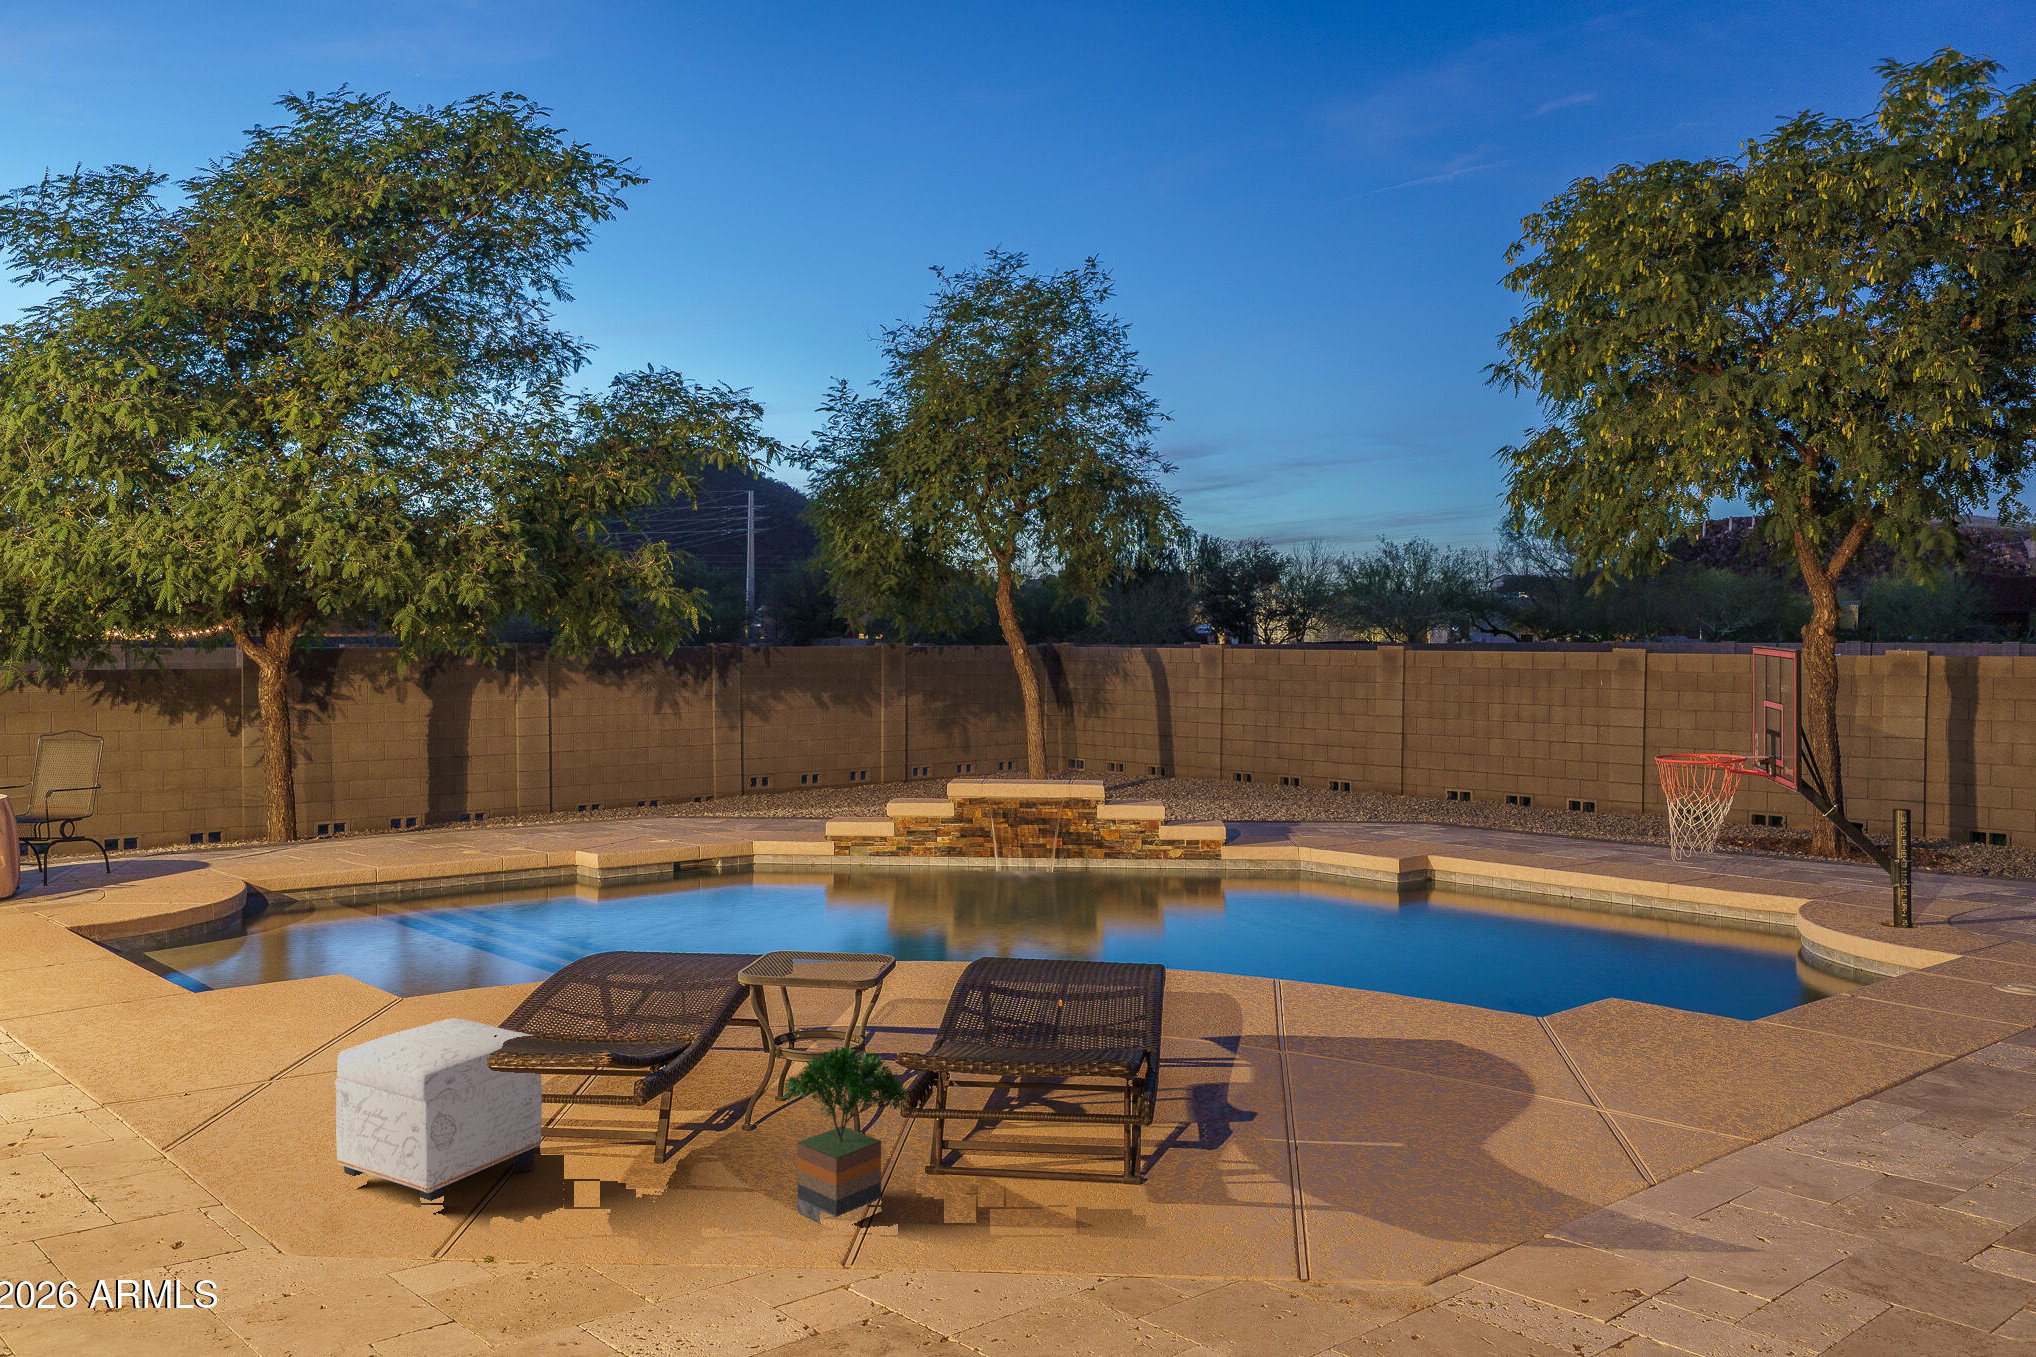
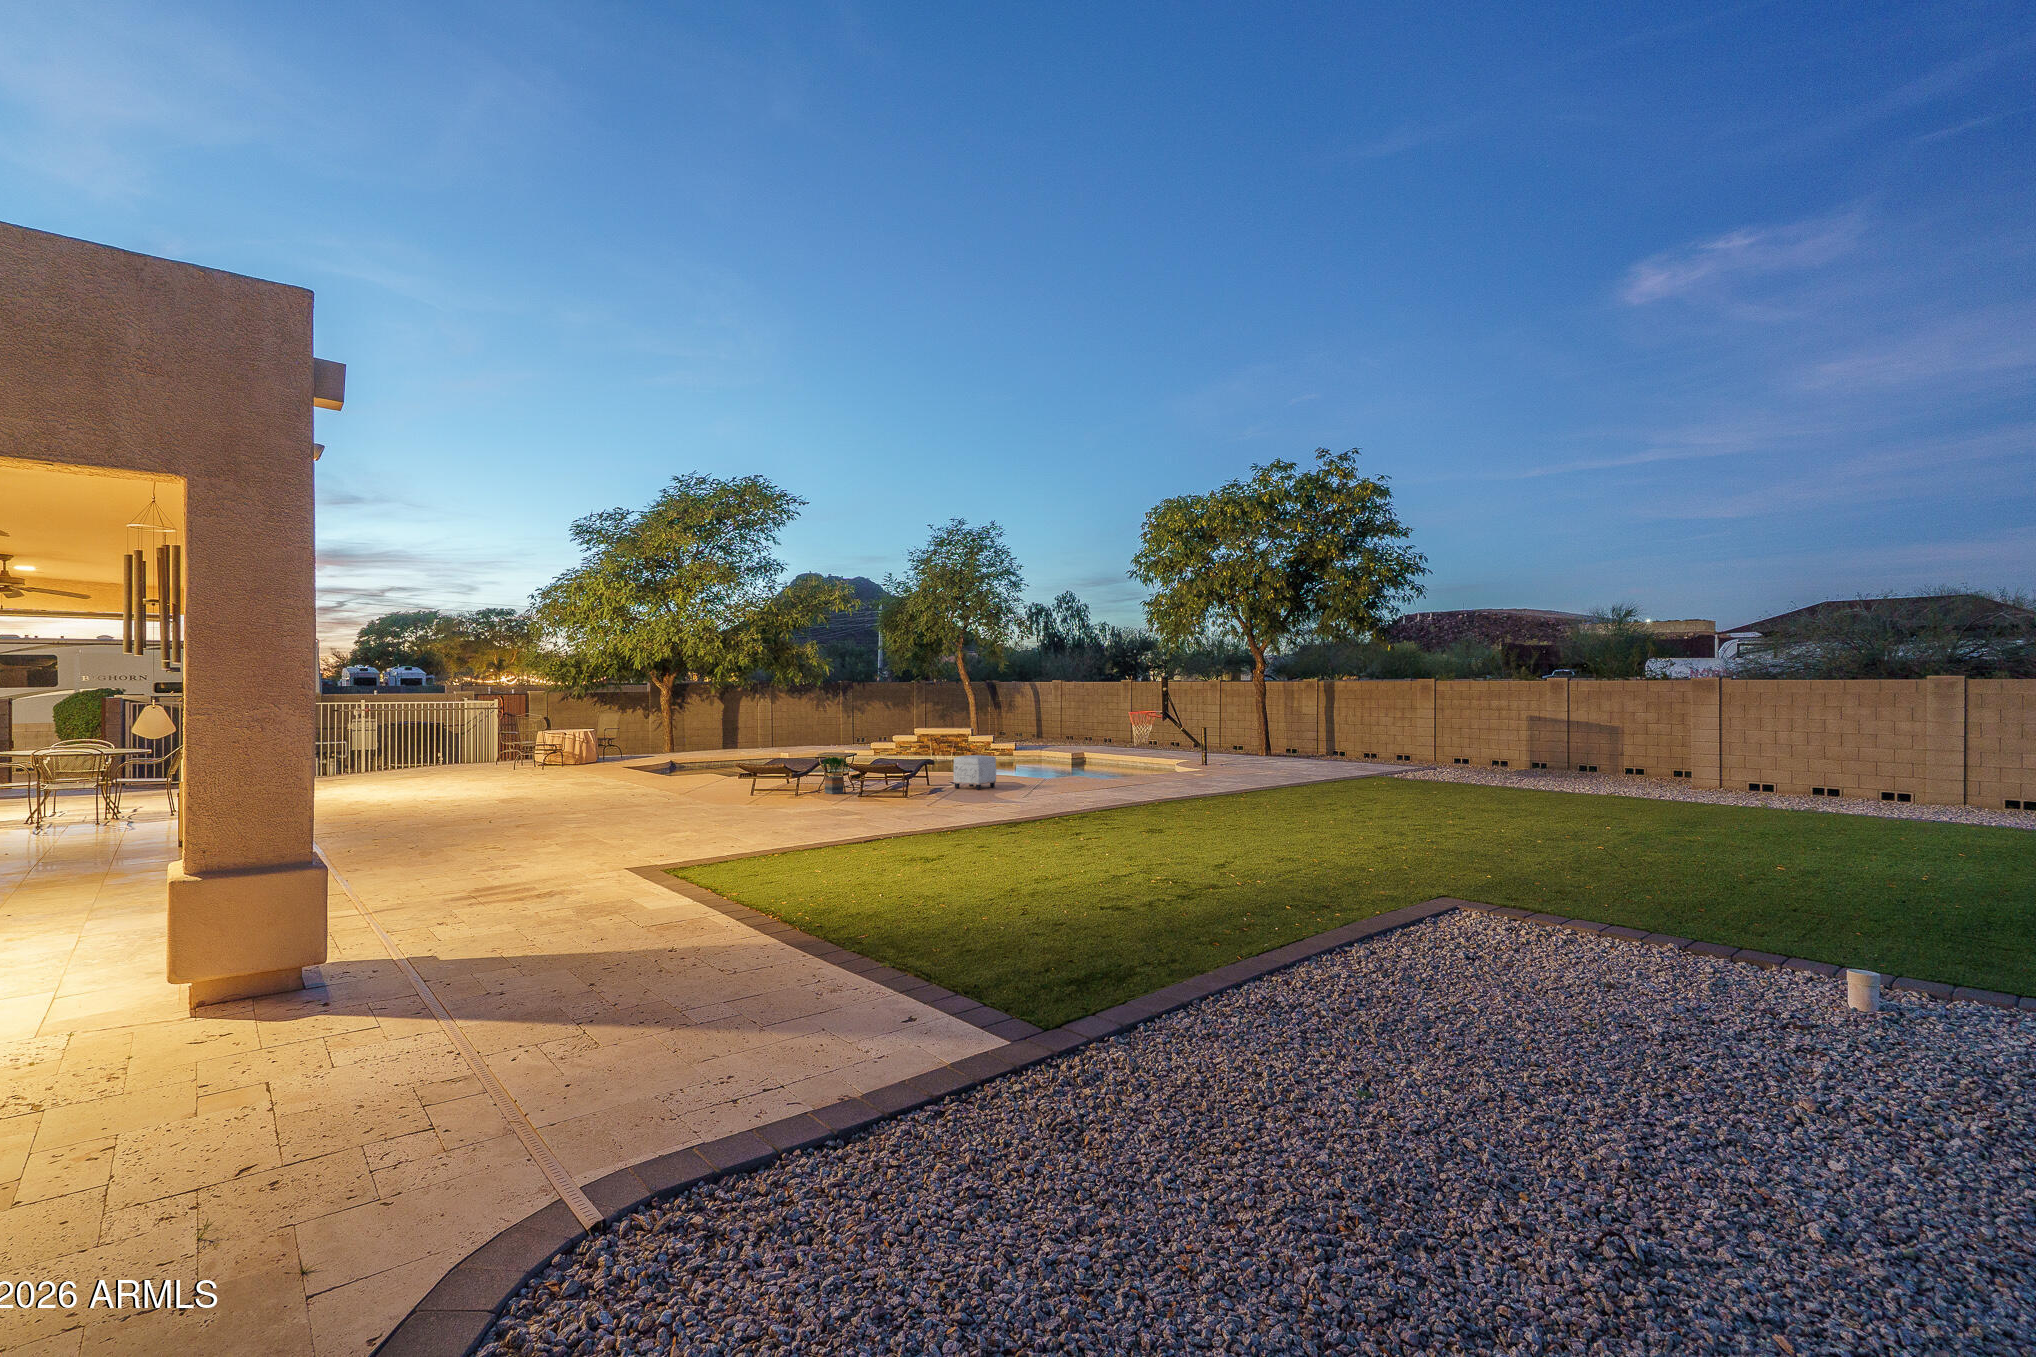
ottoman: present [336,1018,542,1205] -> present [953,755,996,790]

